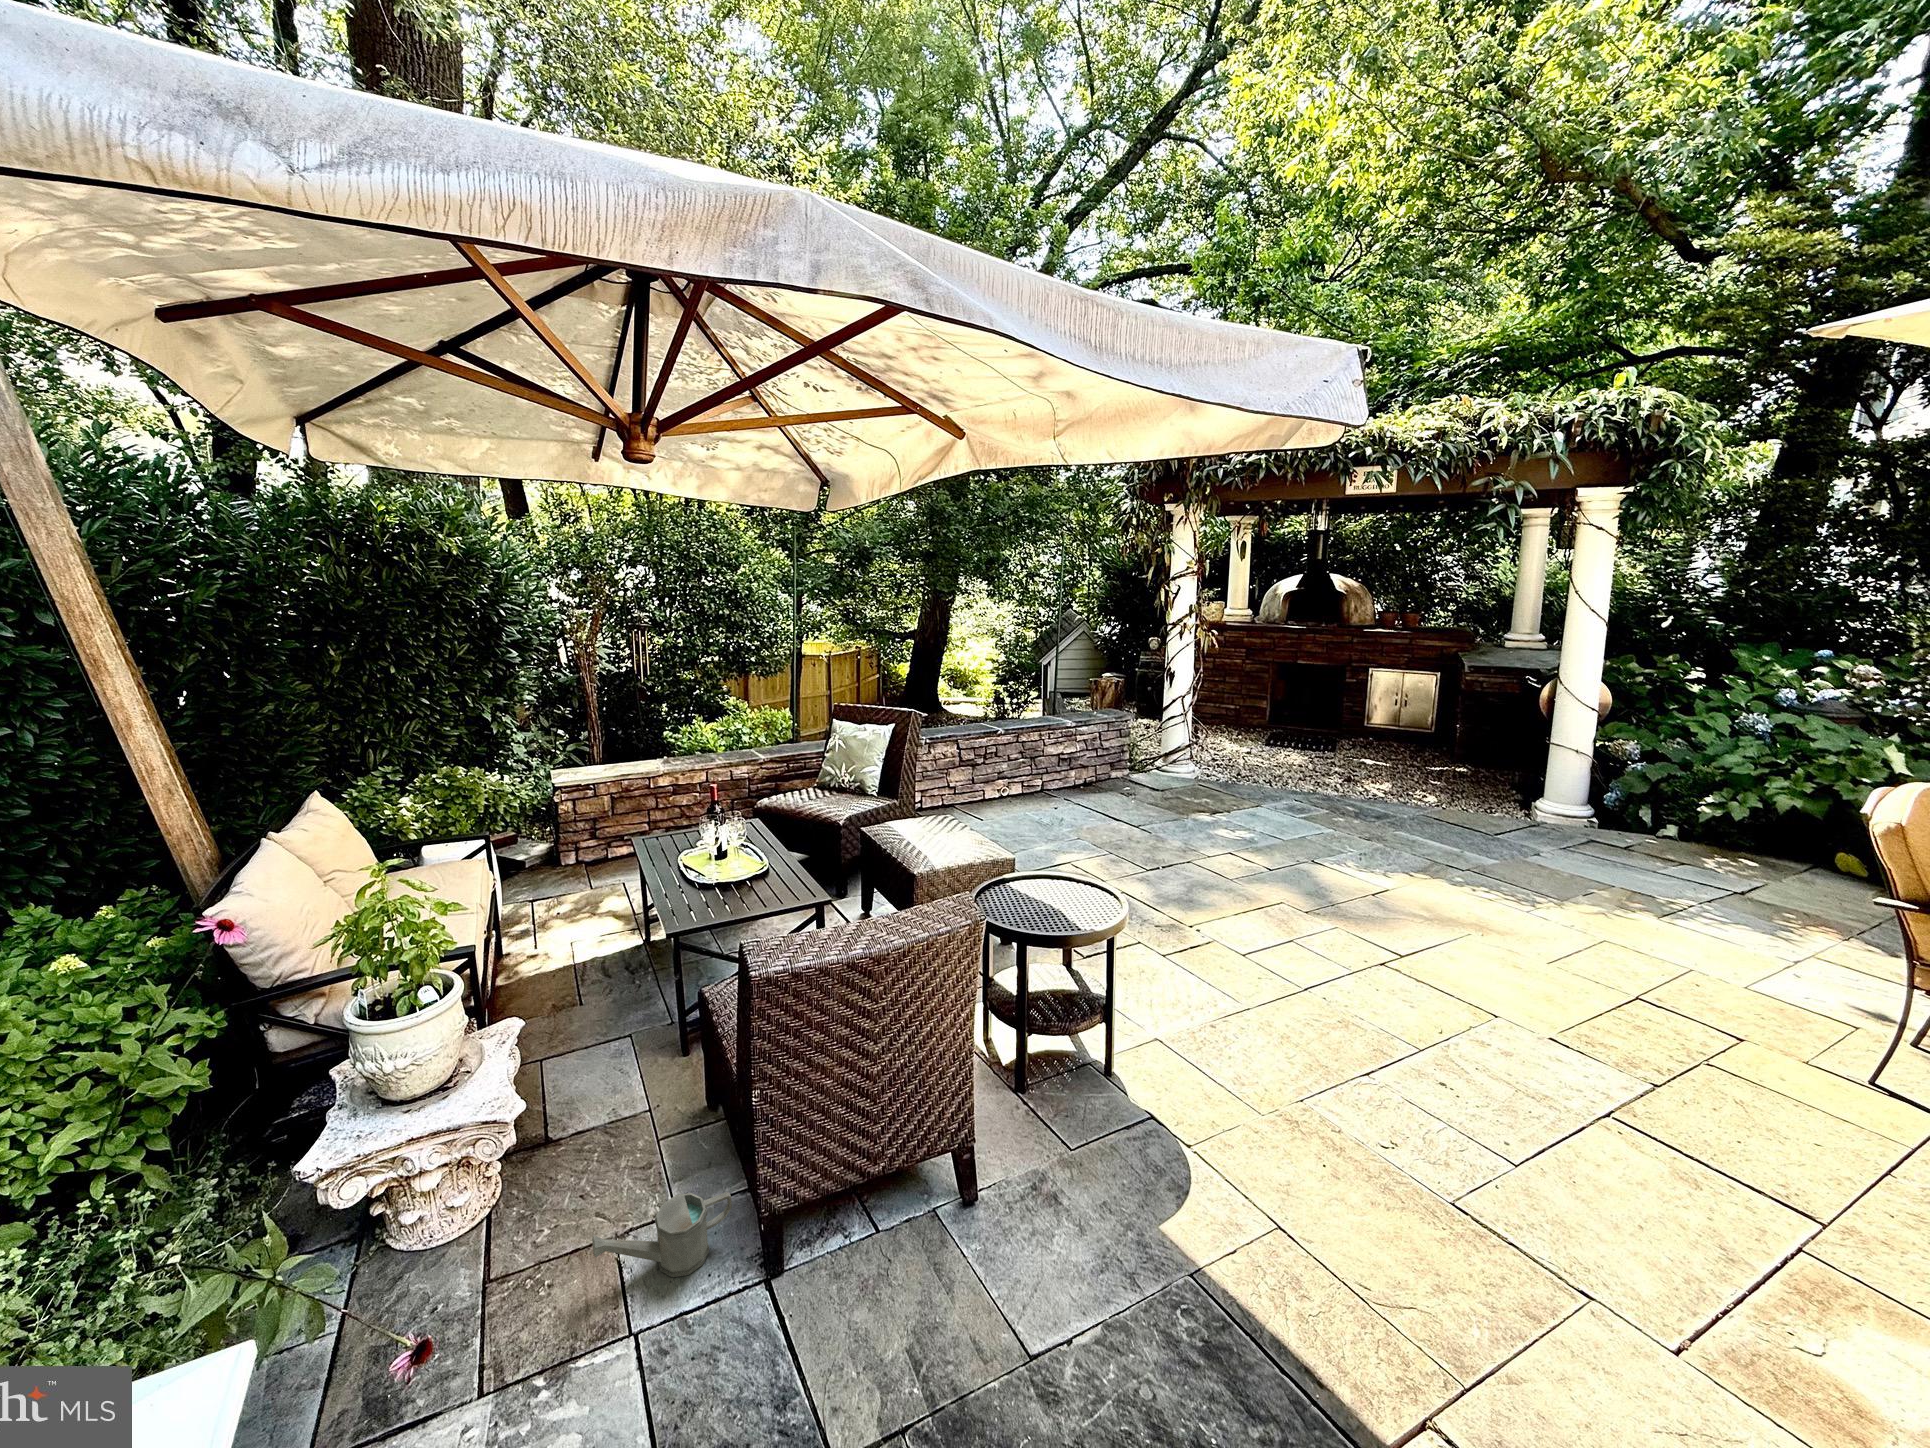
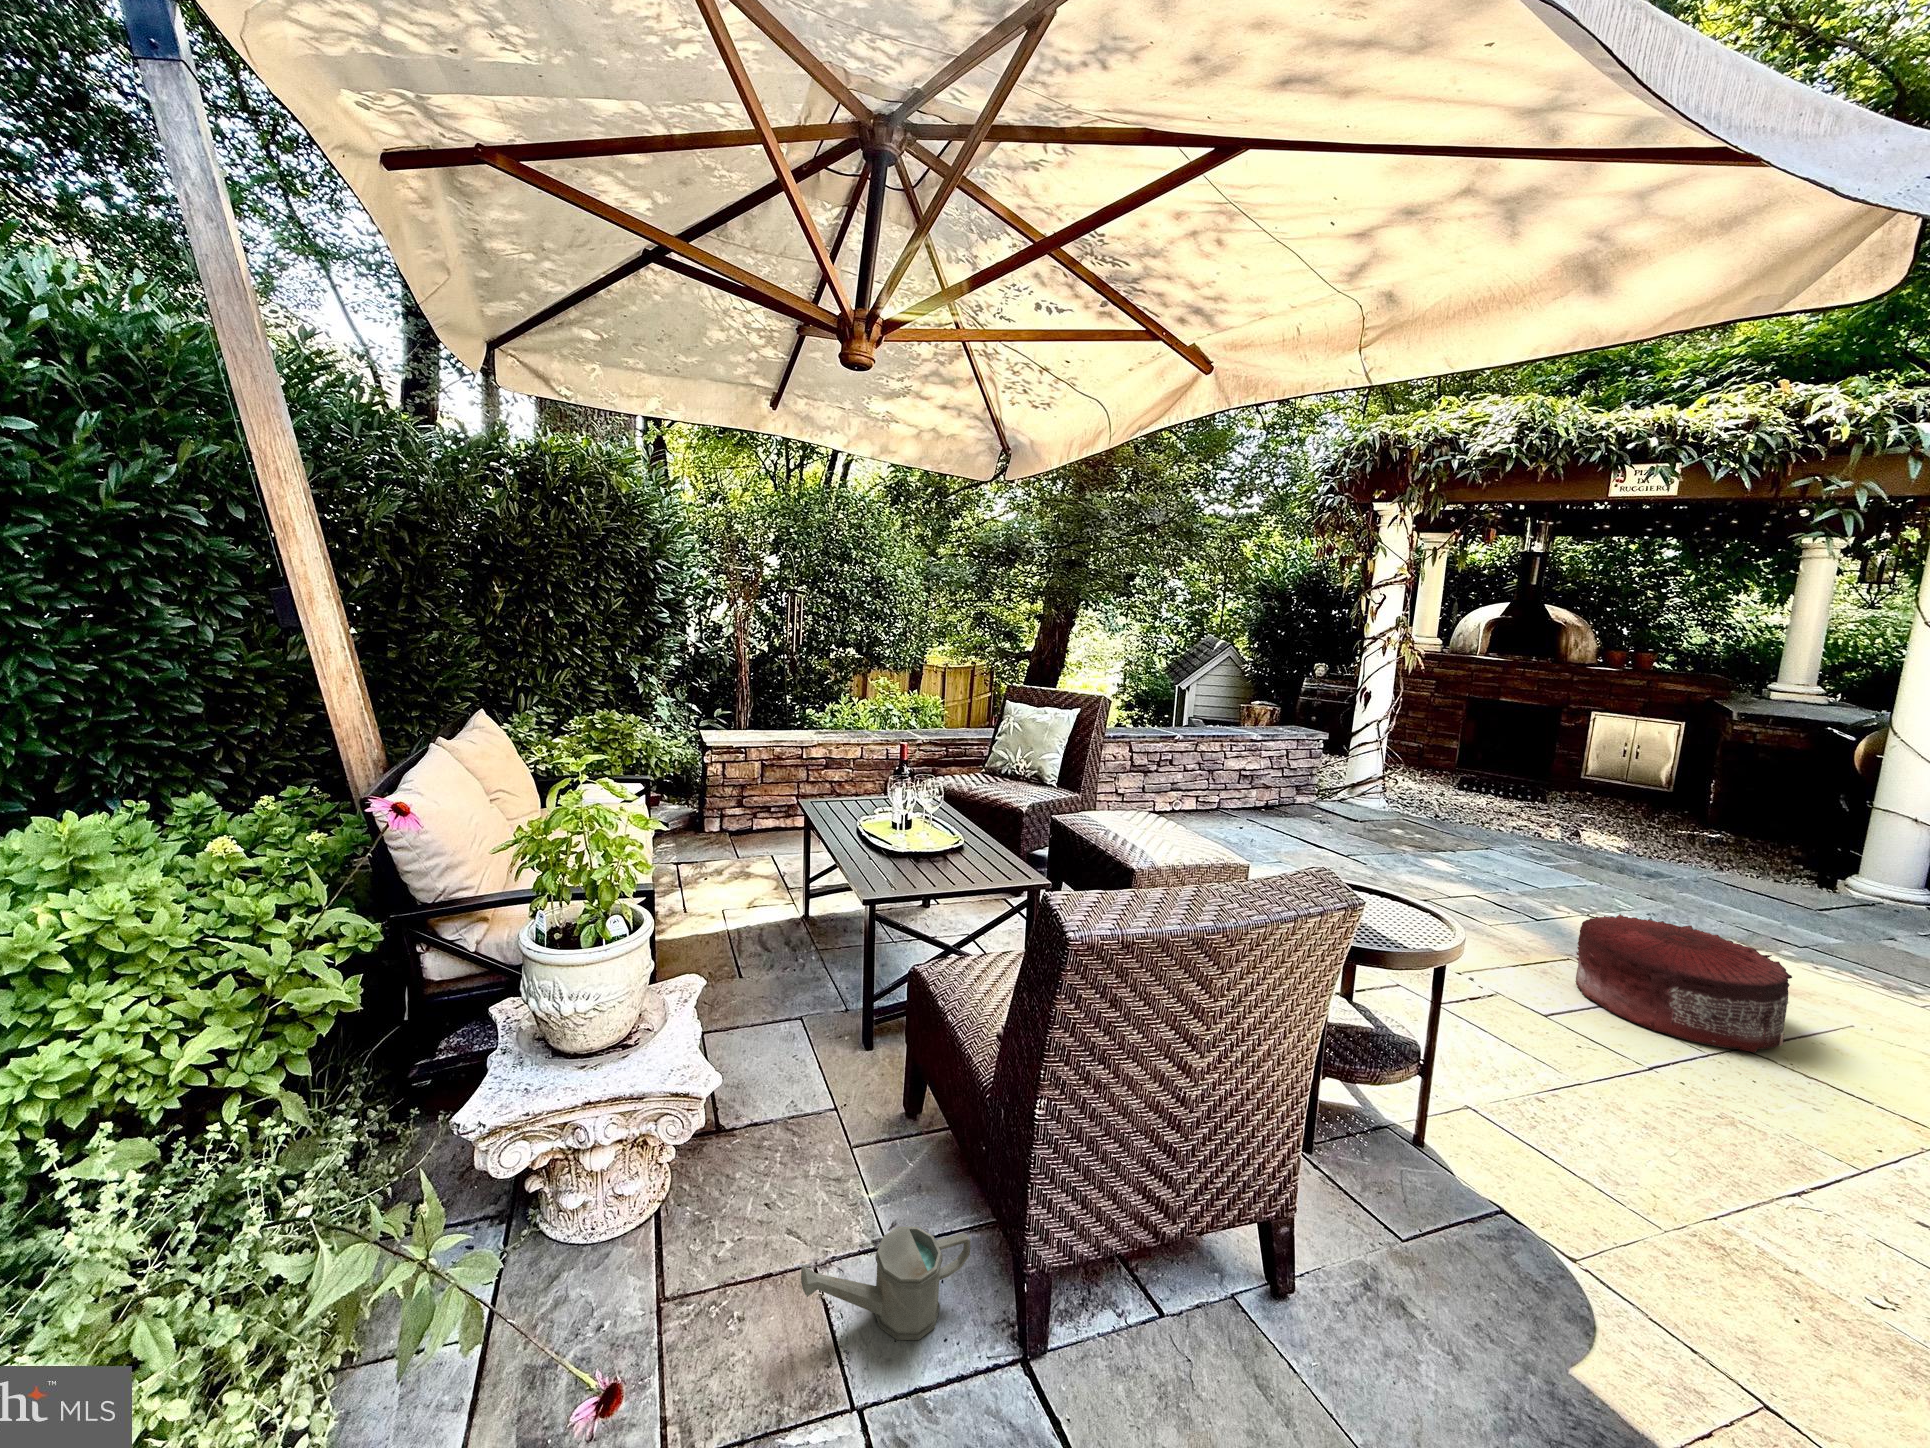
pouf: none [1280,862,1413,963] -> present [1576,914,1792,1053]

